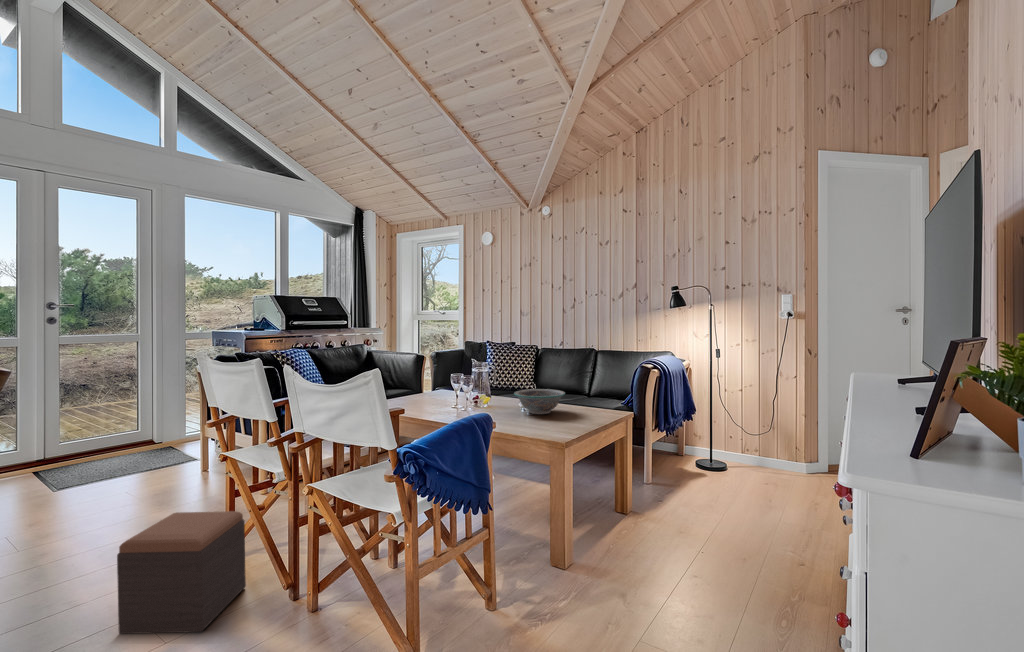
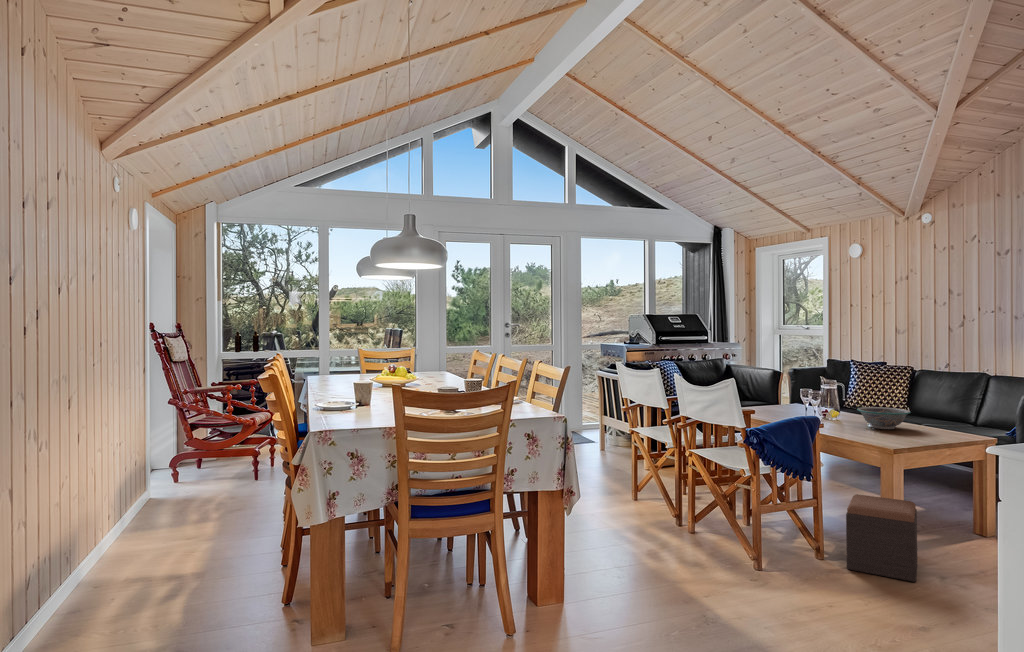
footstool: present [117,511,246,634] -> present [846,494,917,582]

